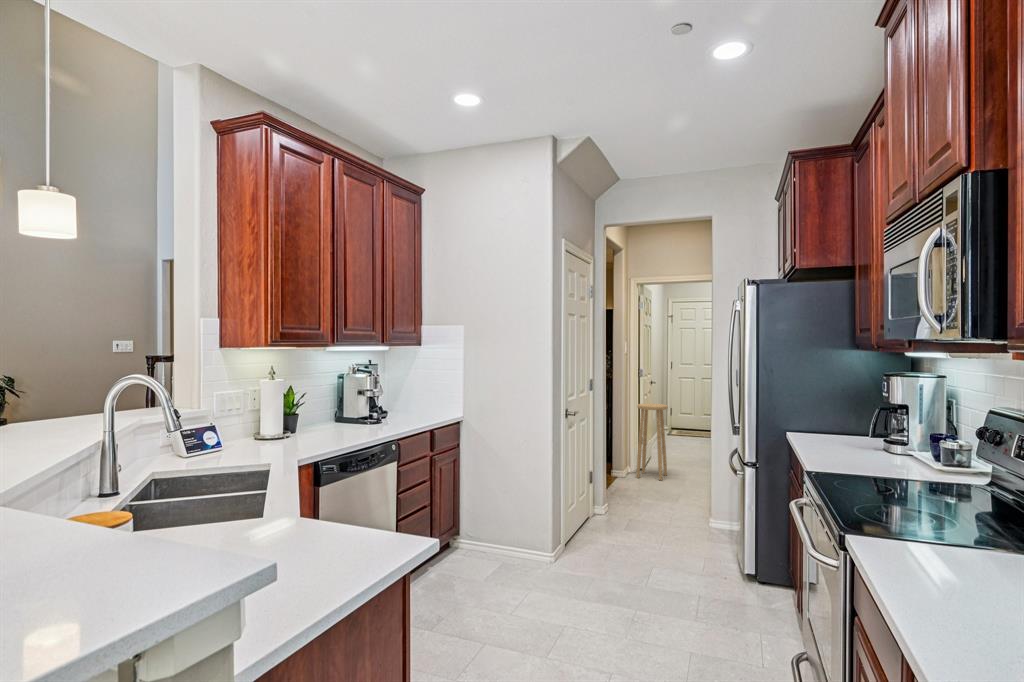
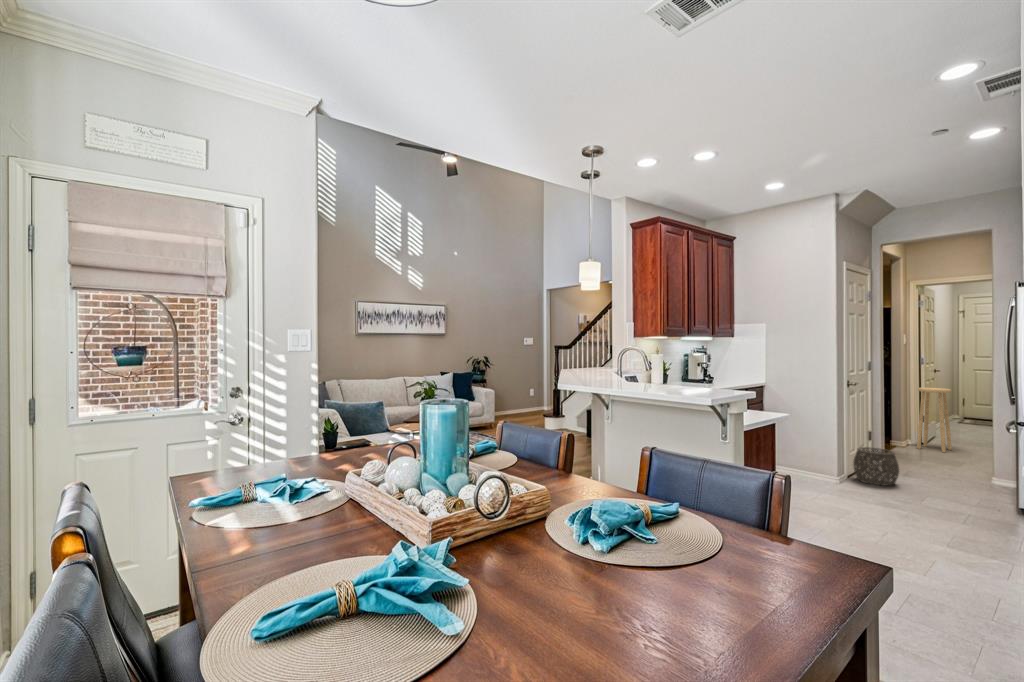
woven basket: none [570,501,623,559] -> present [853,447,899,486]

